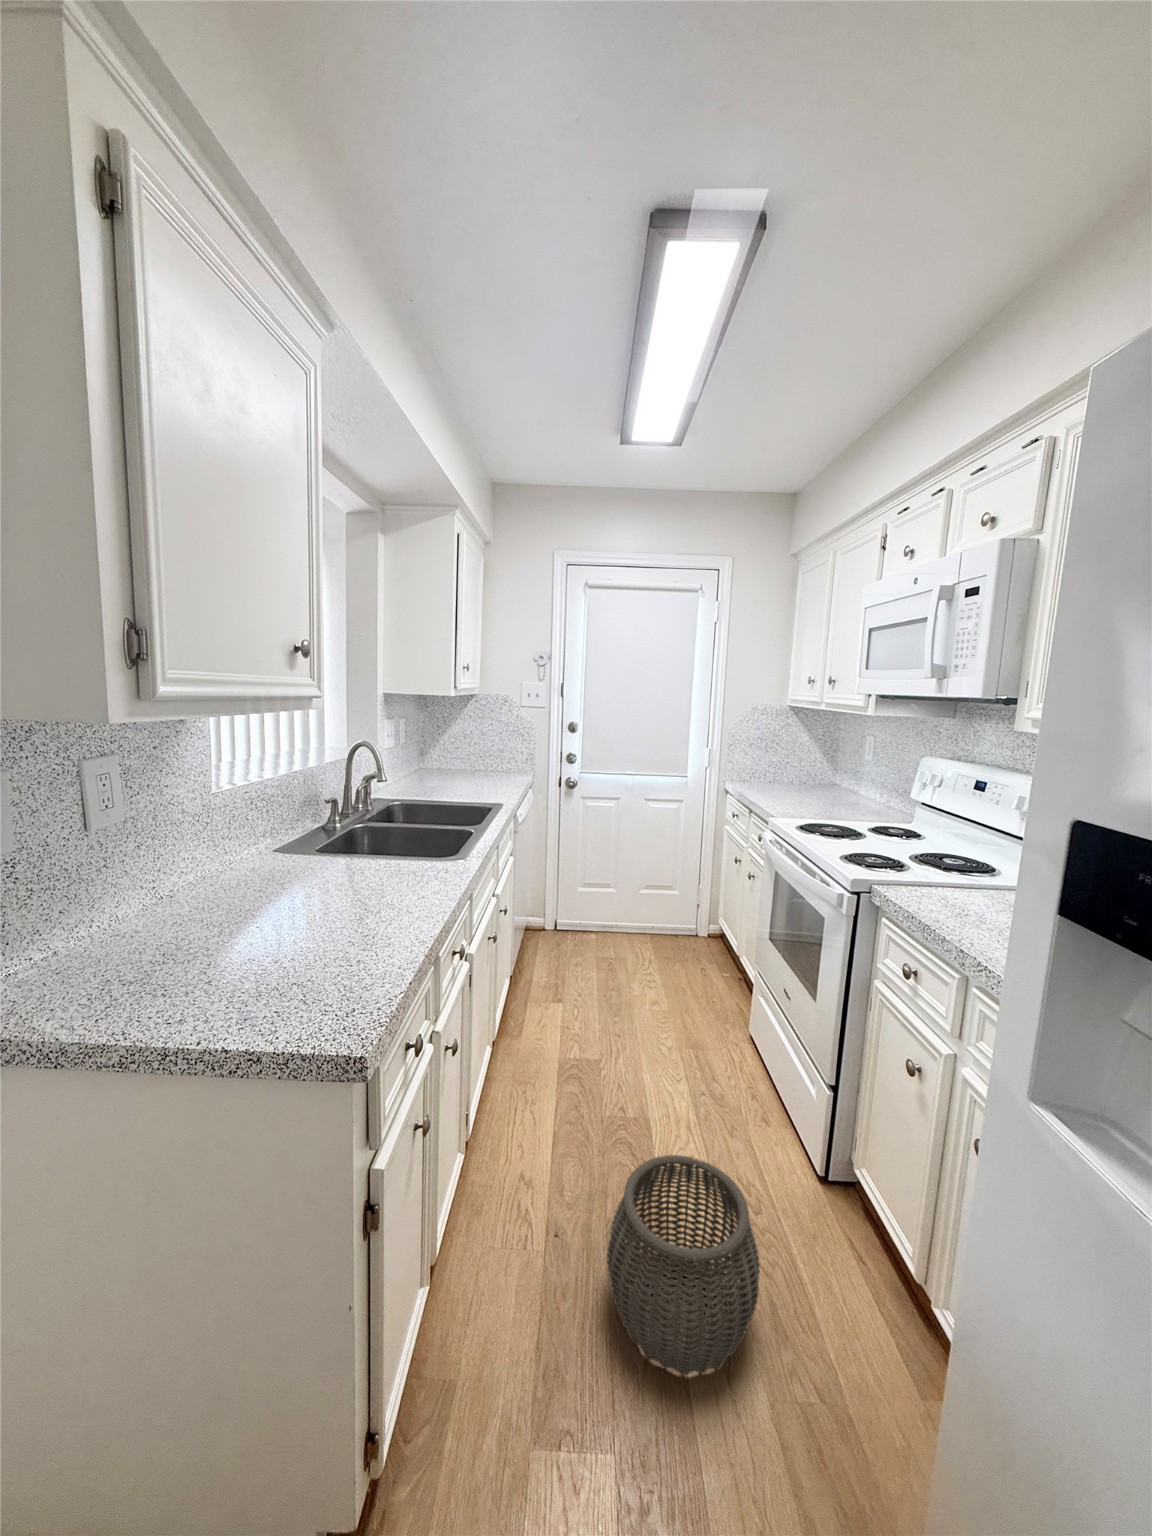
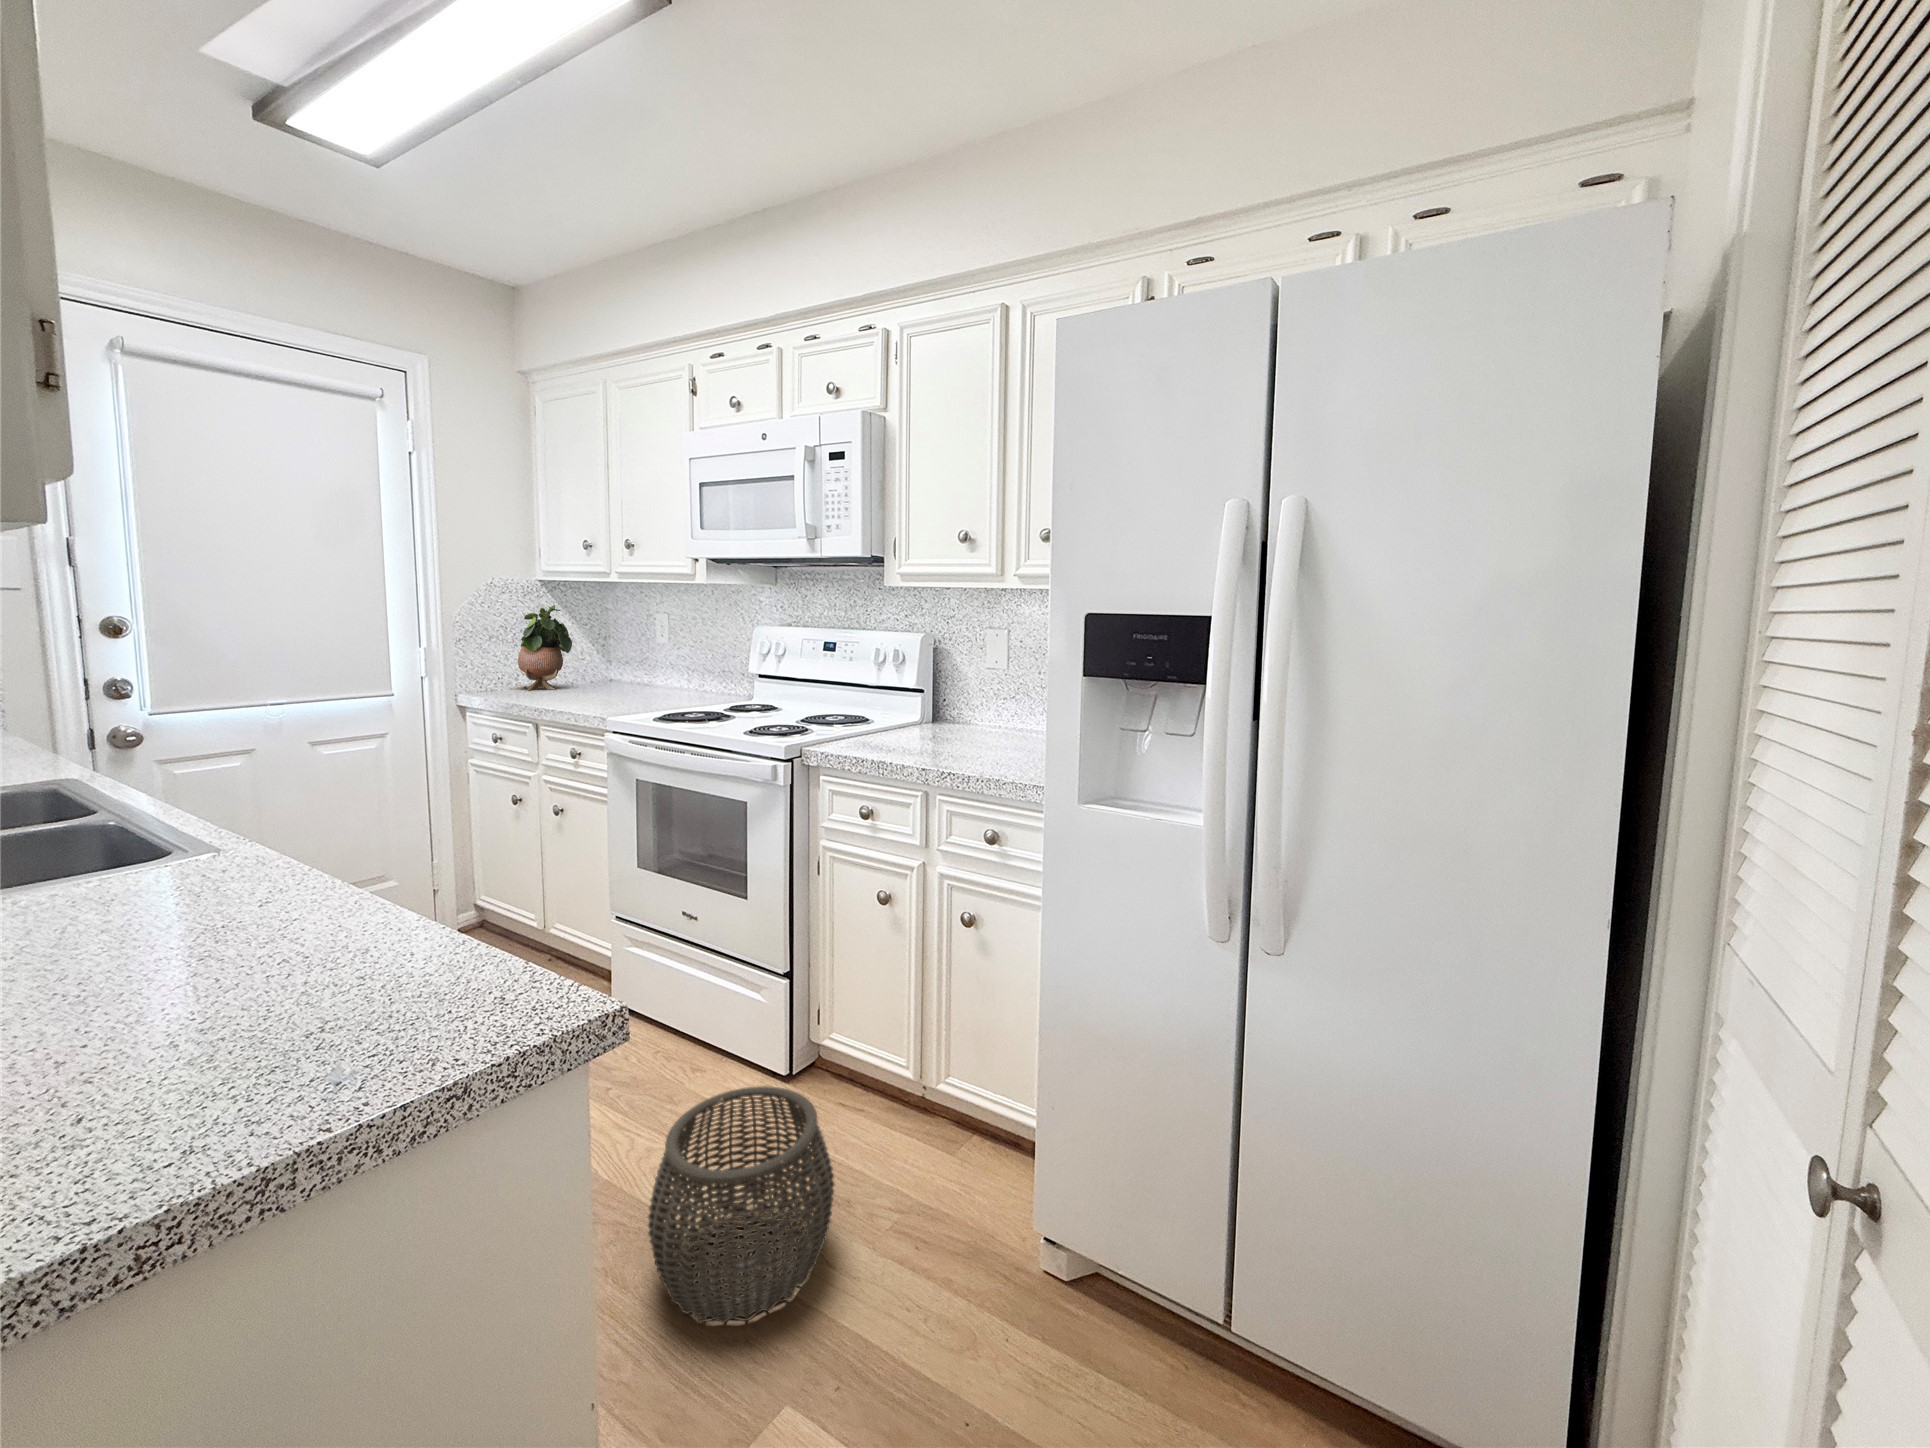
potted plant: none [765,724,800,786] -> present [518,605,572,691]

